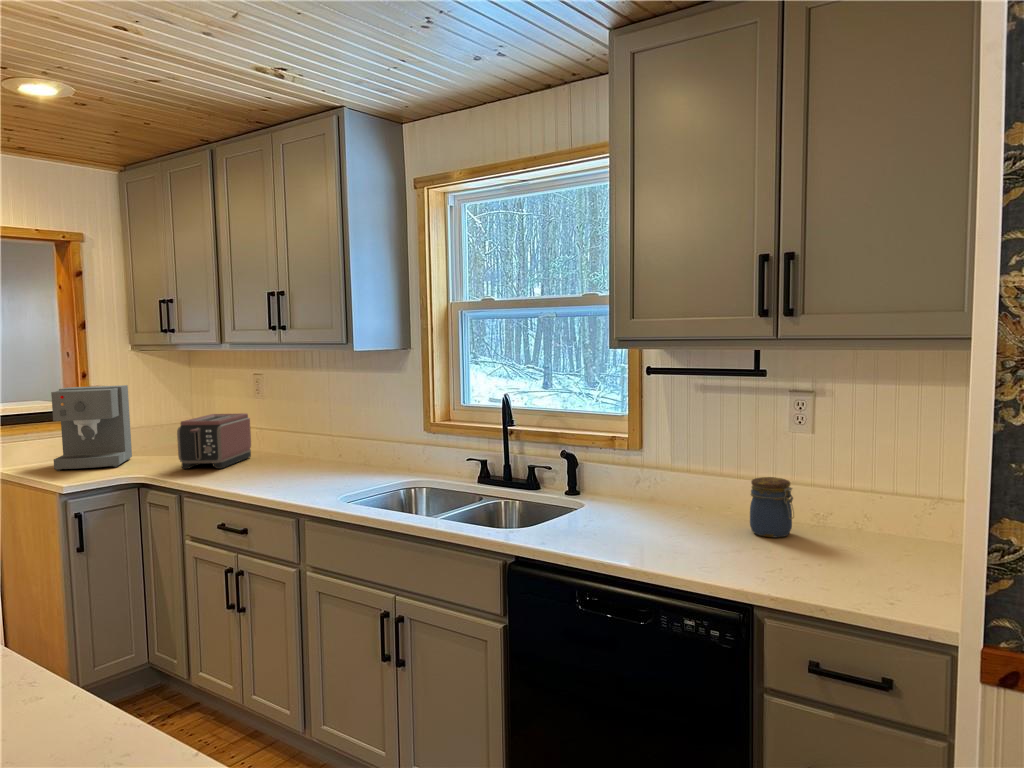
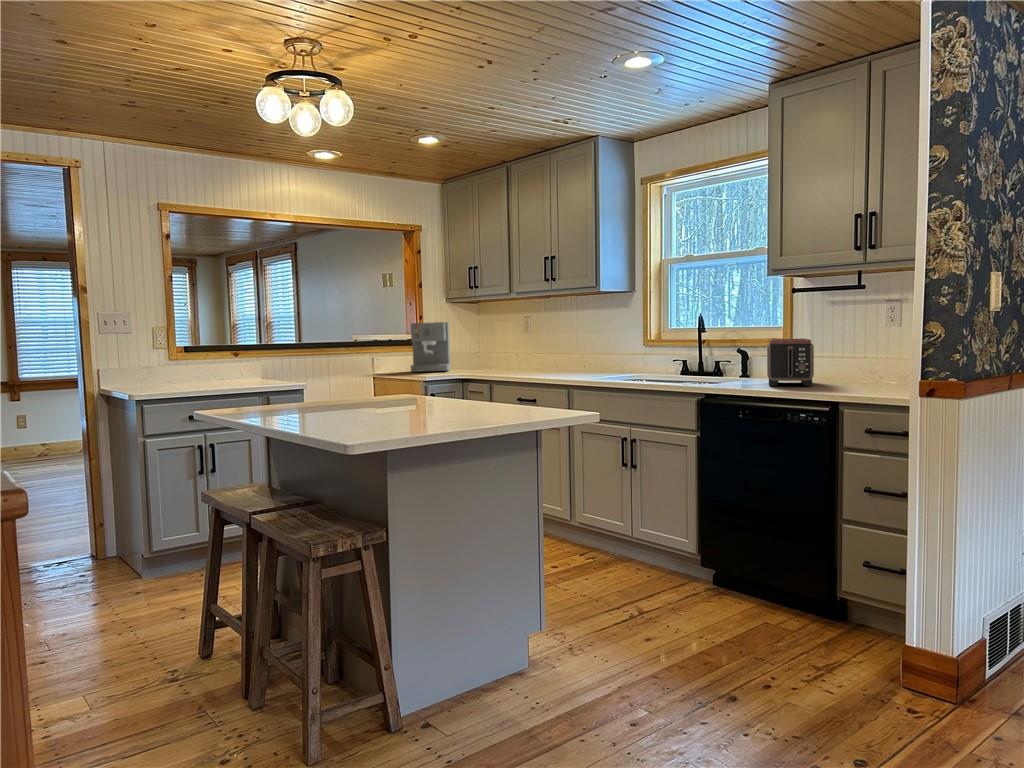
toaster: present [177,413,251,469] -> present [767,339,814,387]
jar: present [750,477,794,537] -> none [853,351,880,385]

